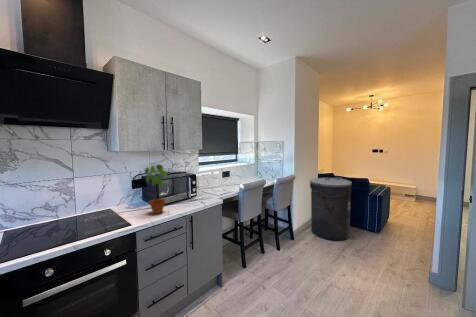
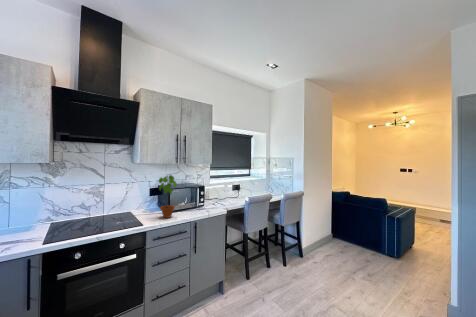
trash can: present [310,177,352,241] -> none [321,196,365,263]

